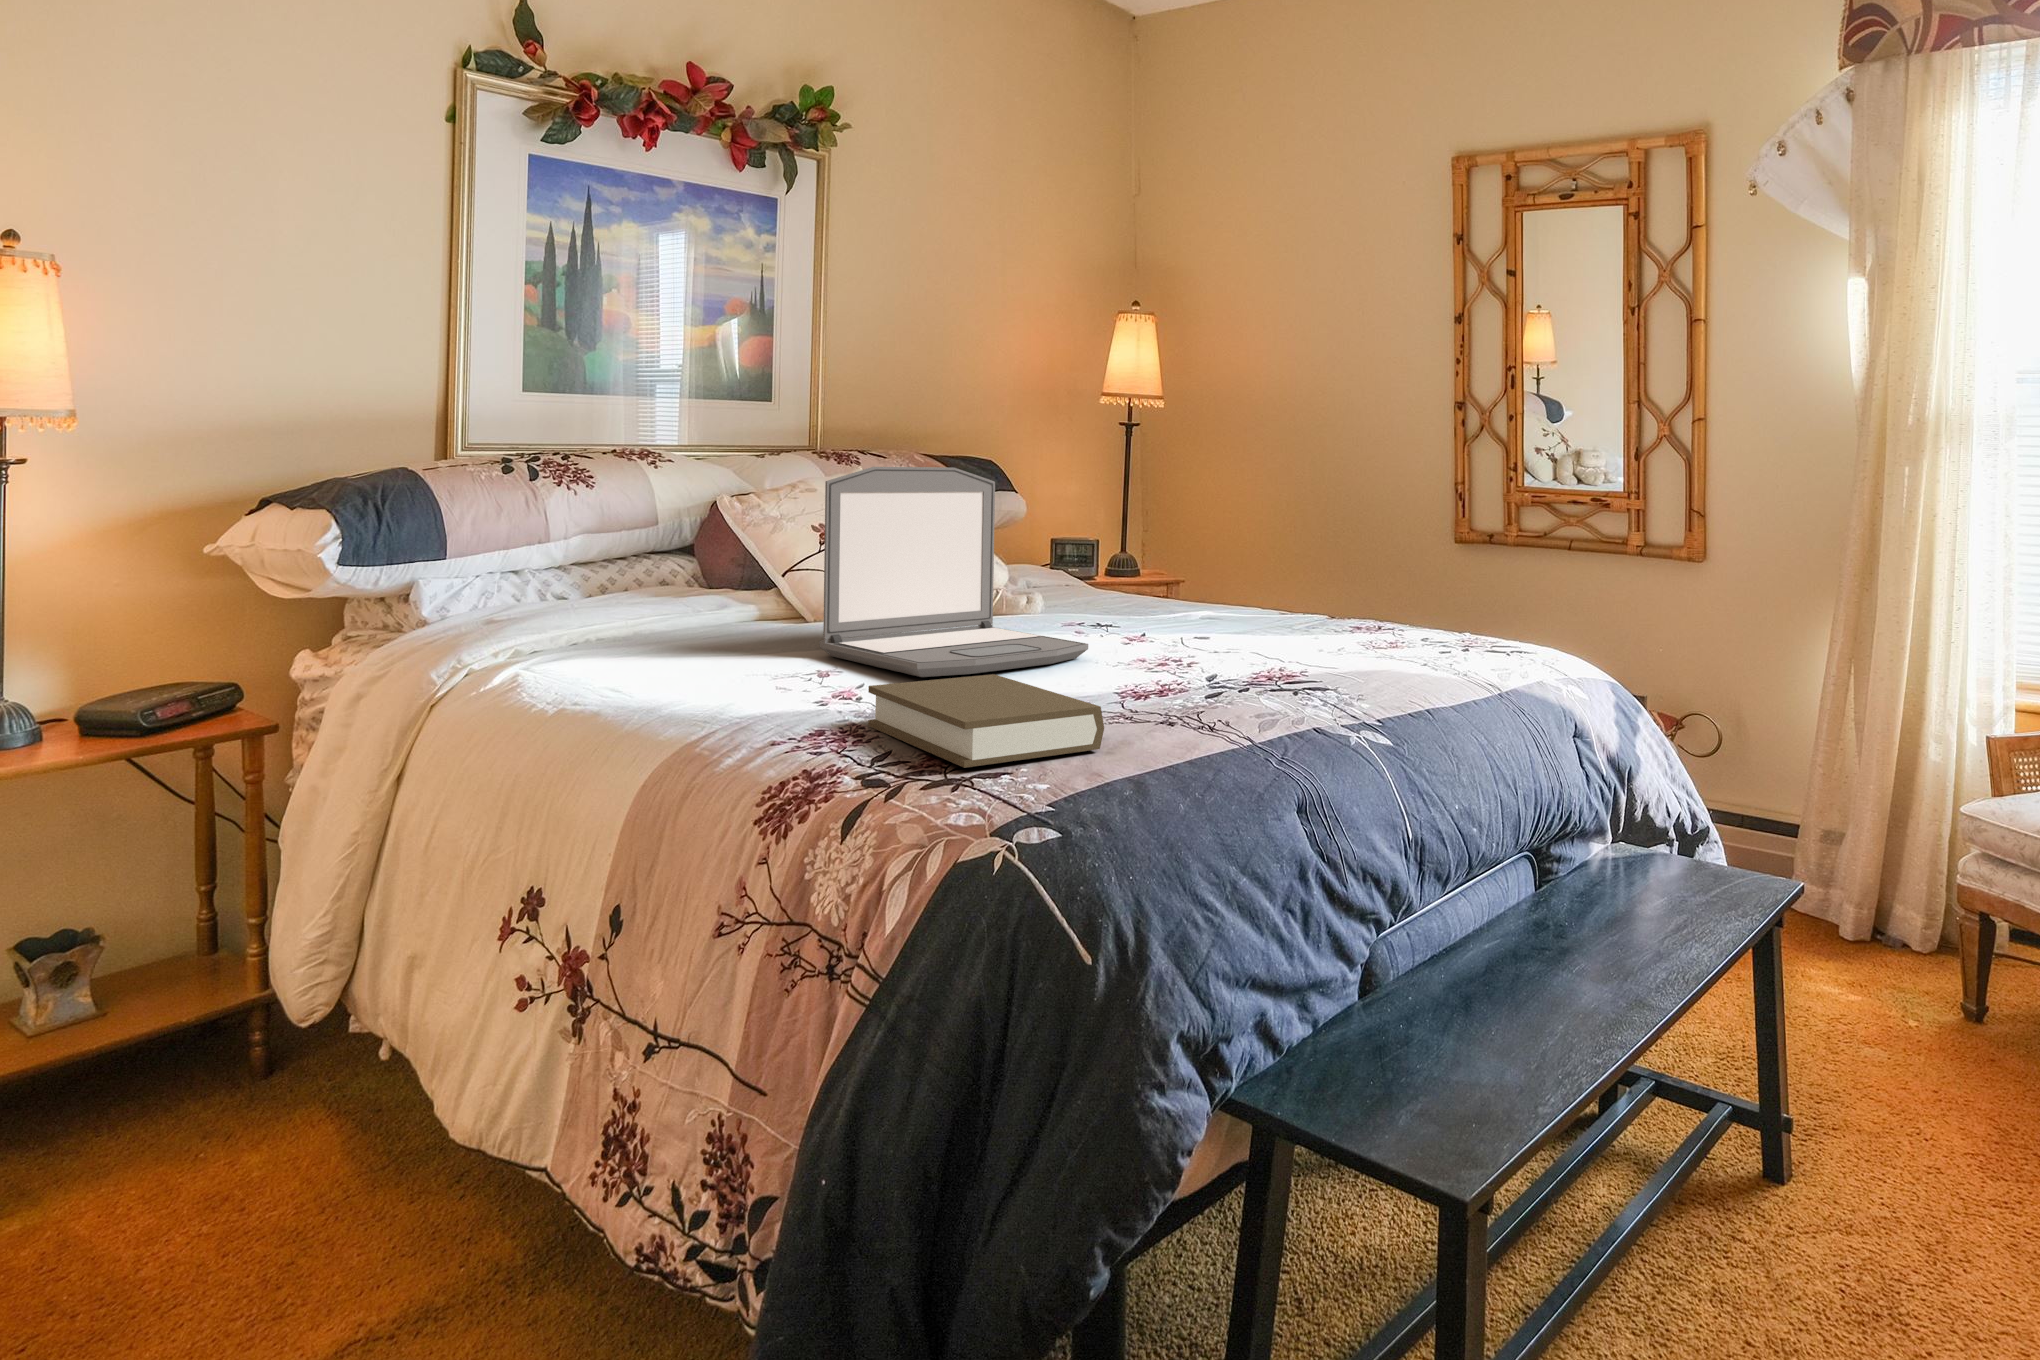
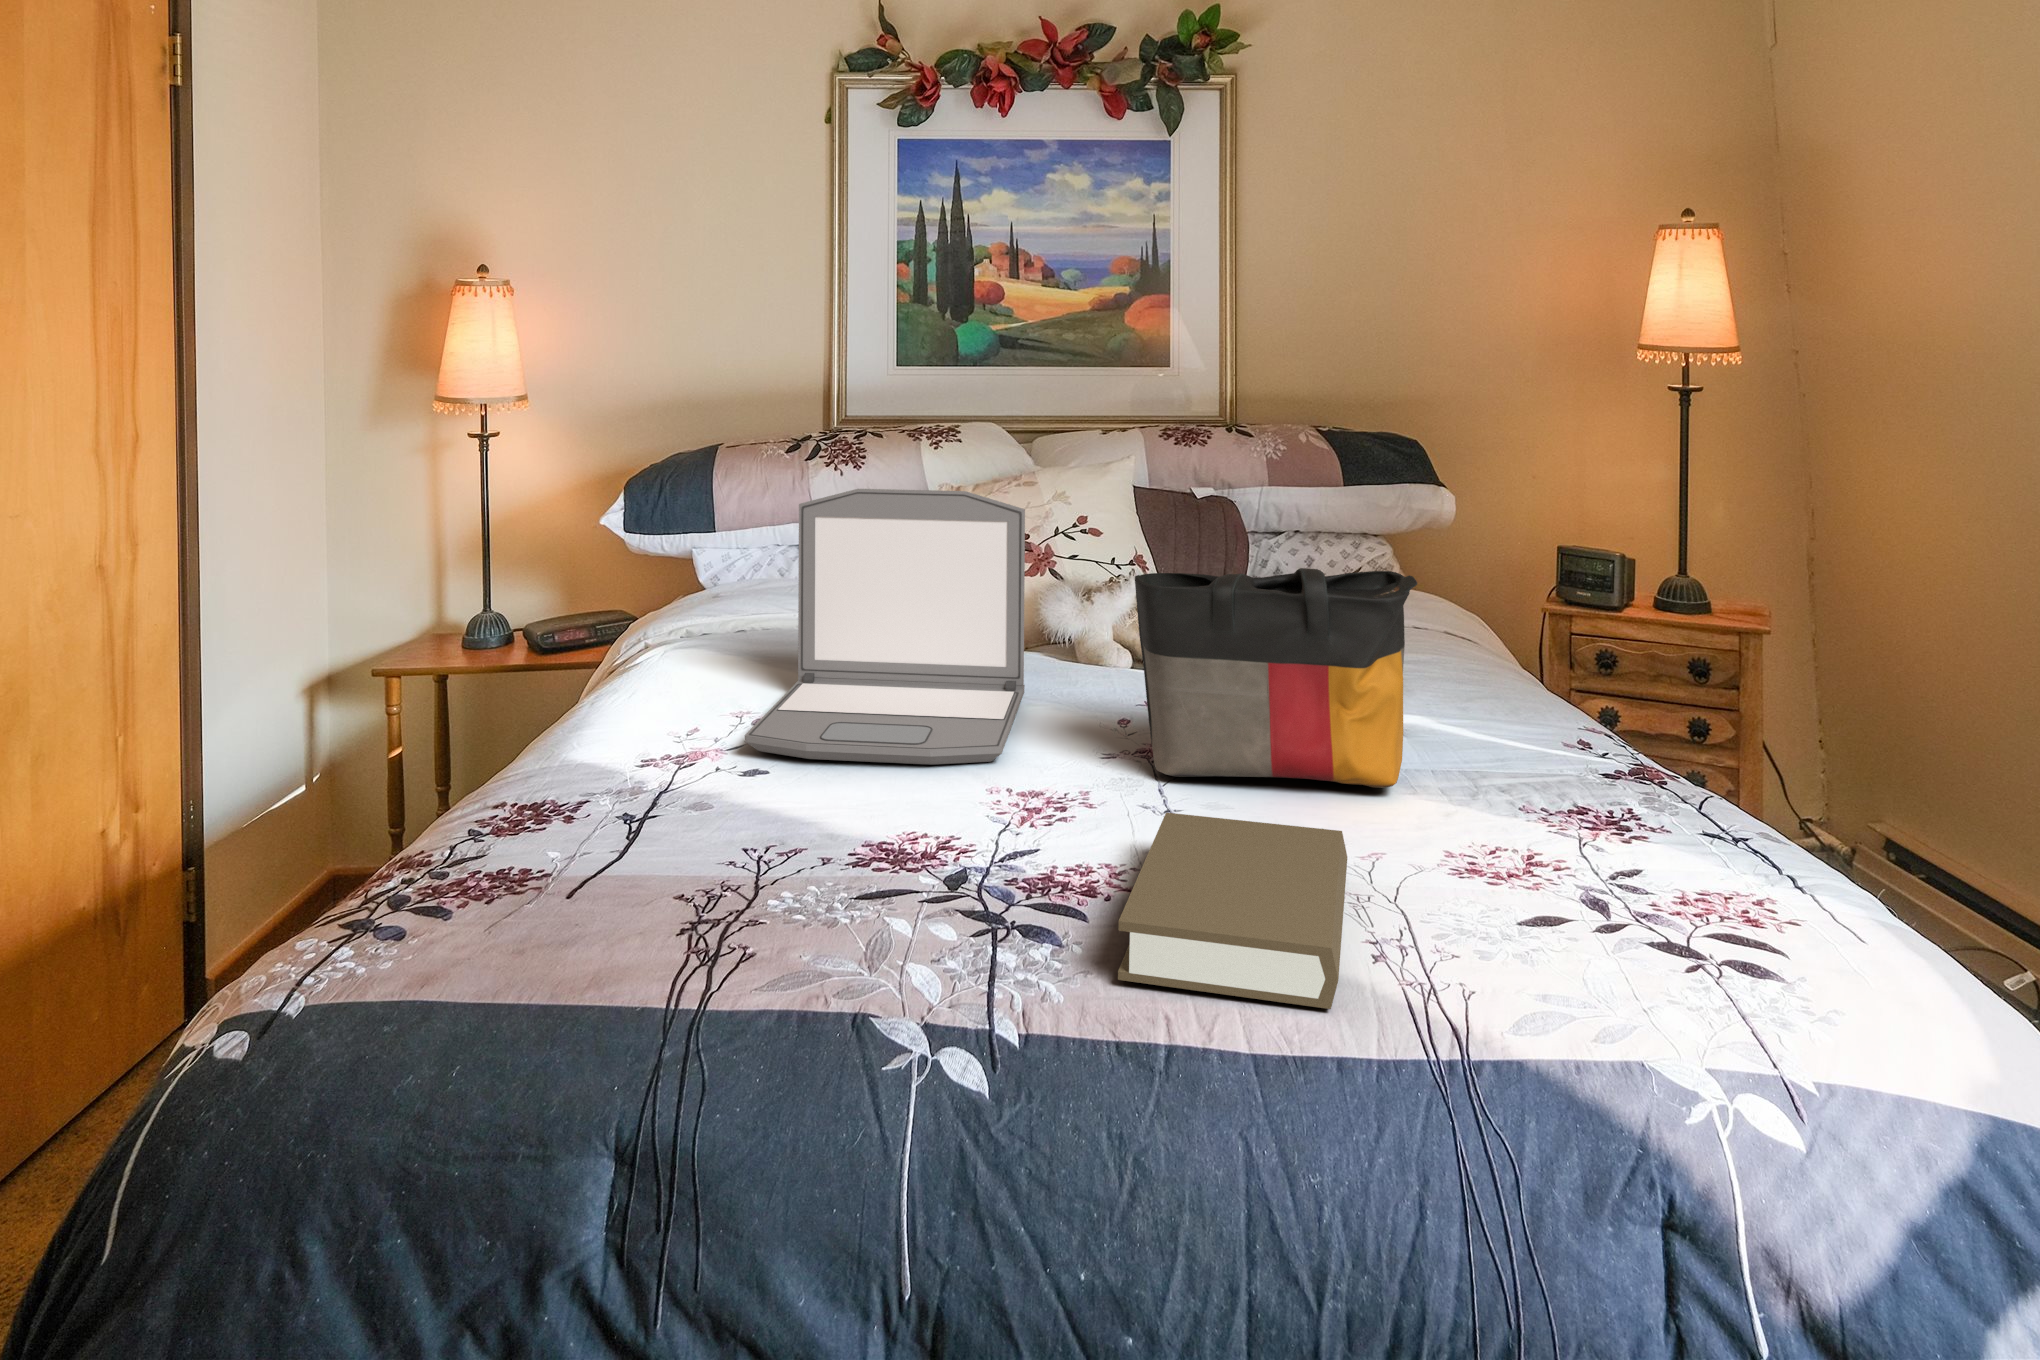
tote bag: none [1152,498,1307,644] -> present [1135,568,1417,788]
book: present [868,674,1104,768] -> present [1118,813,1347,1009]

